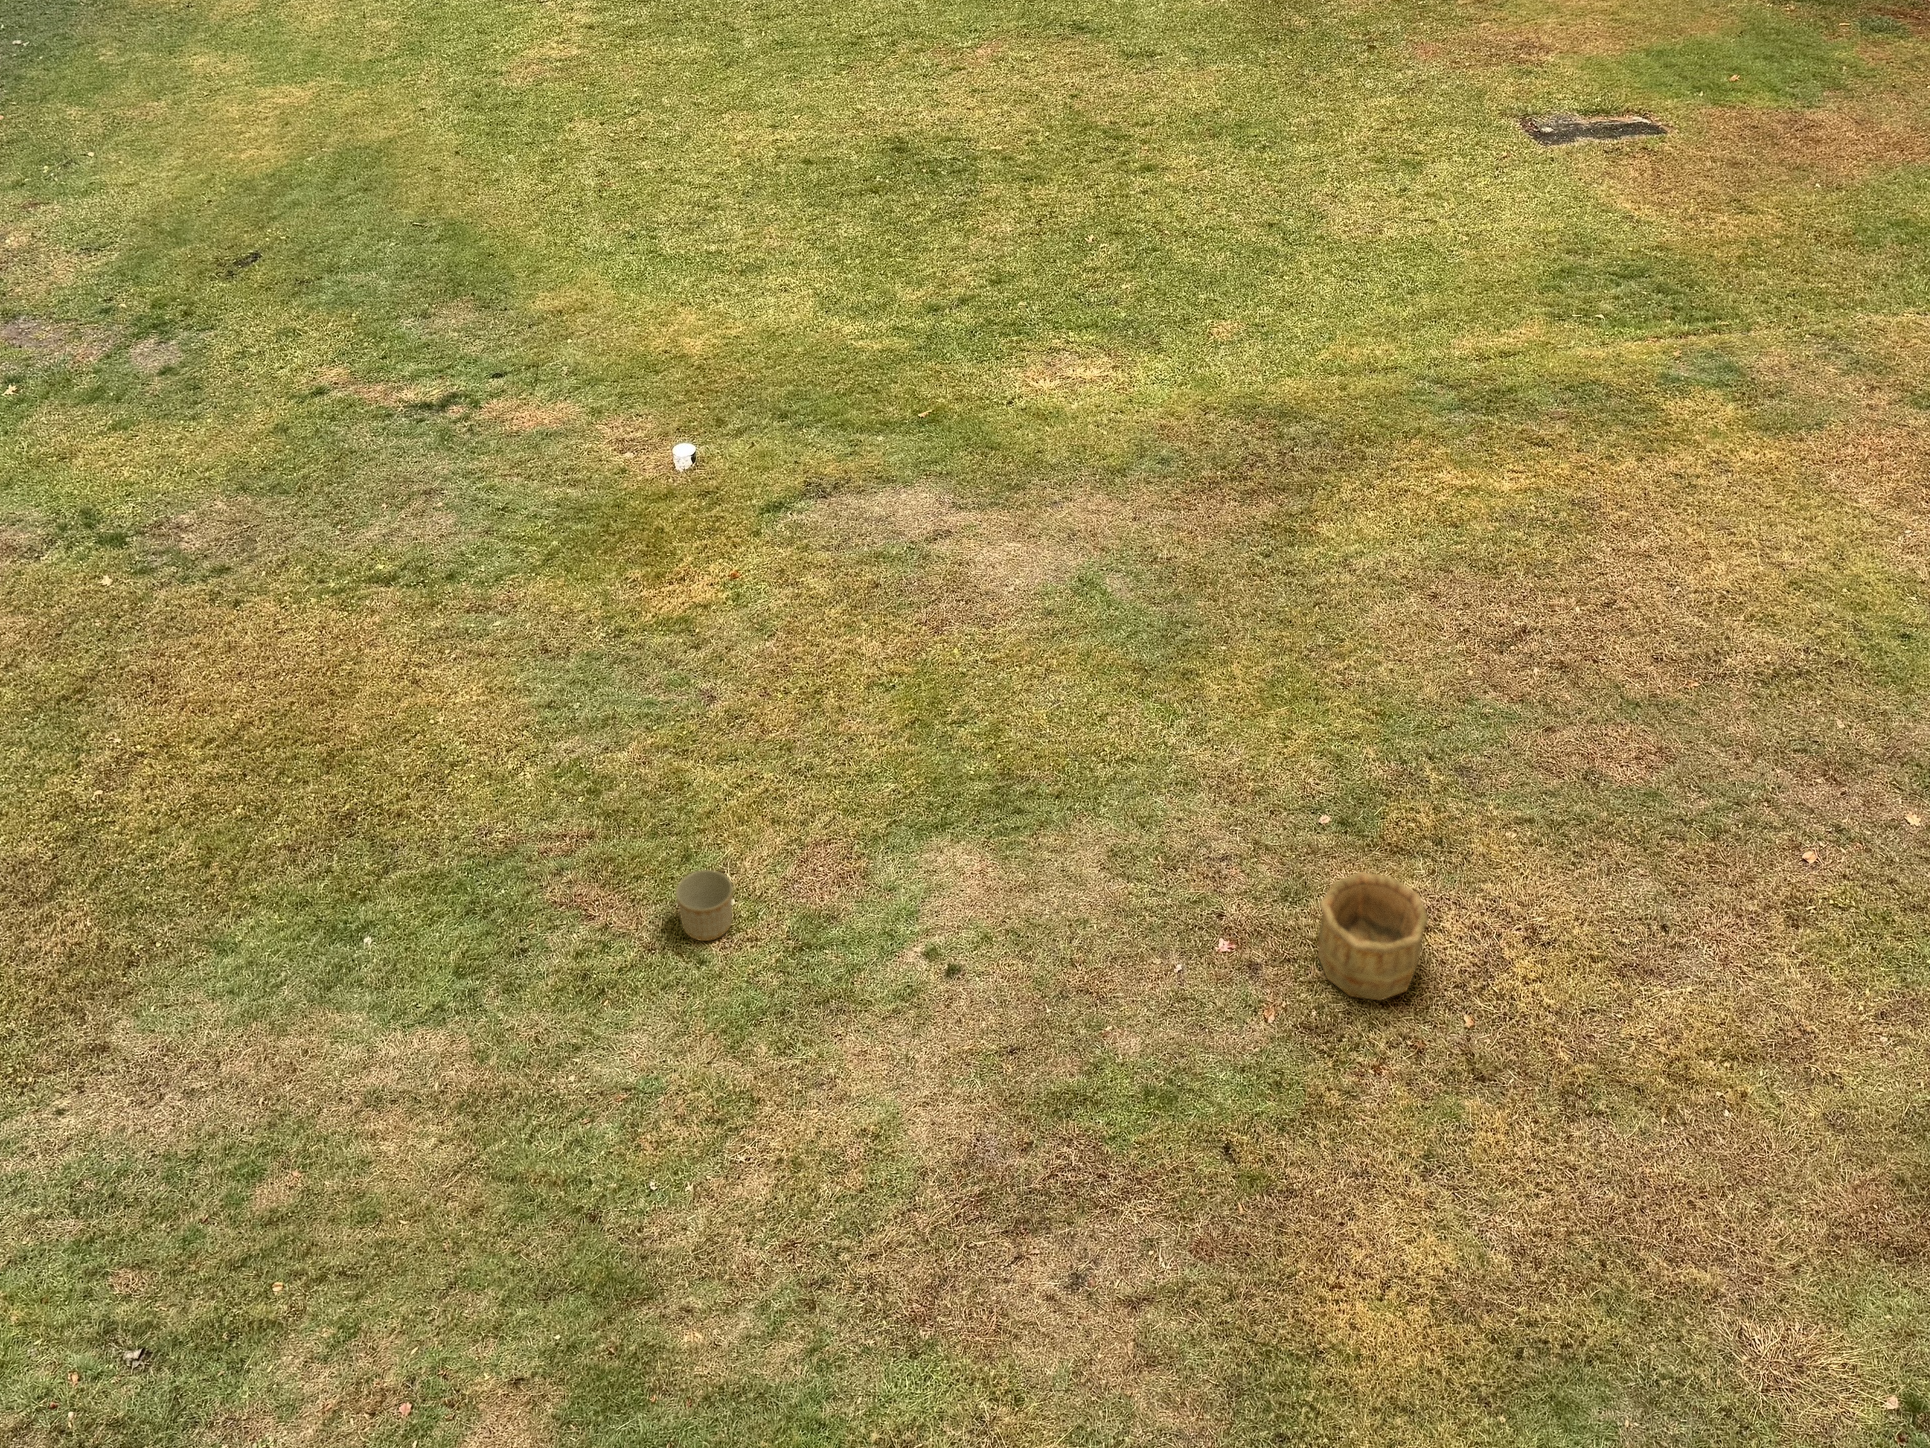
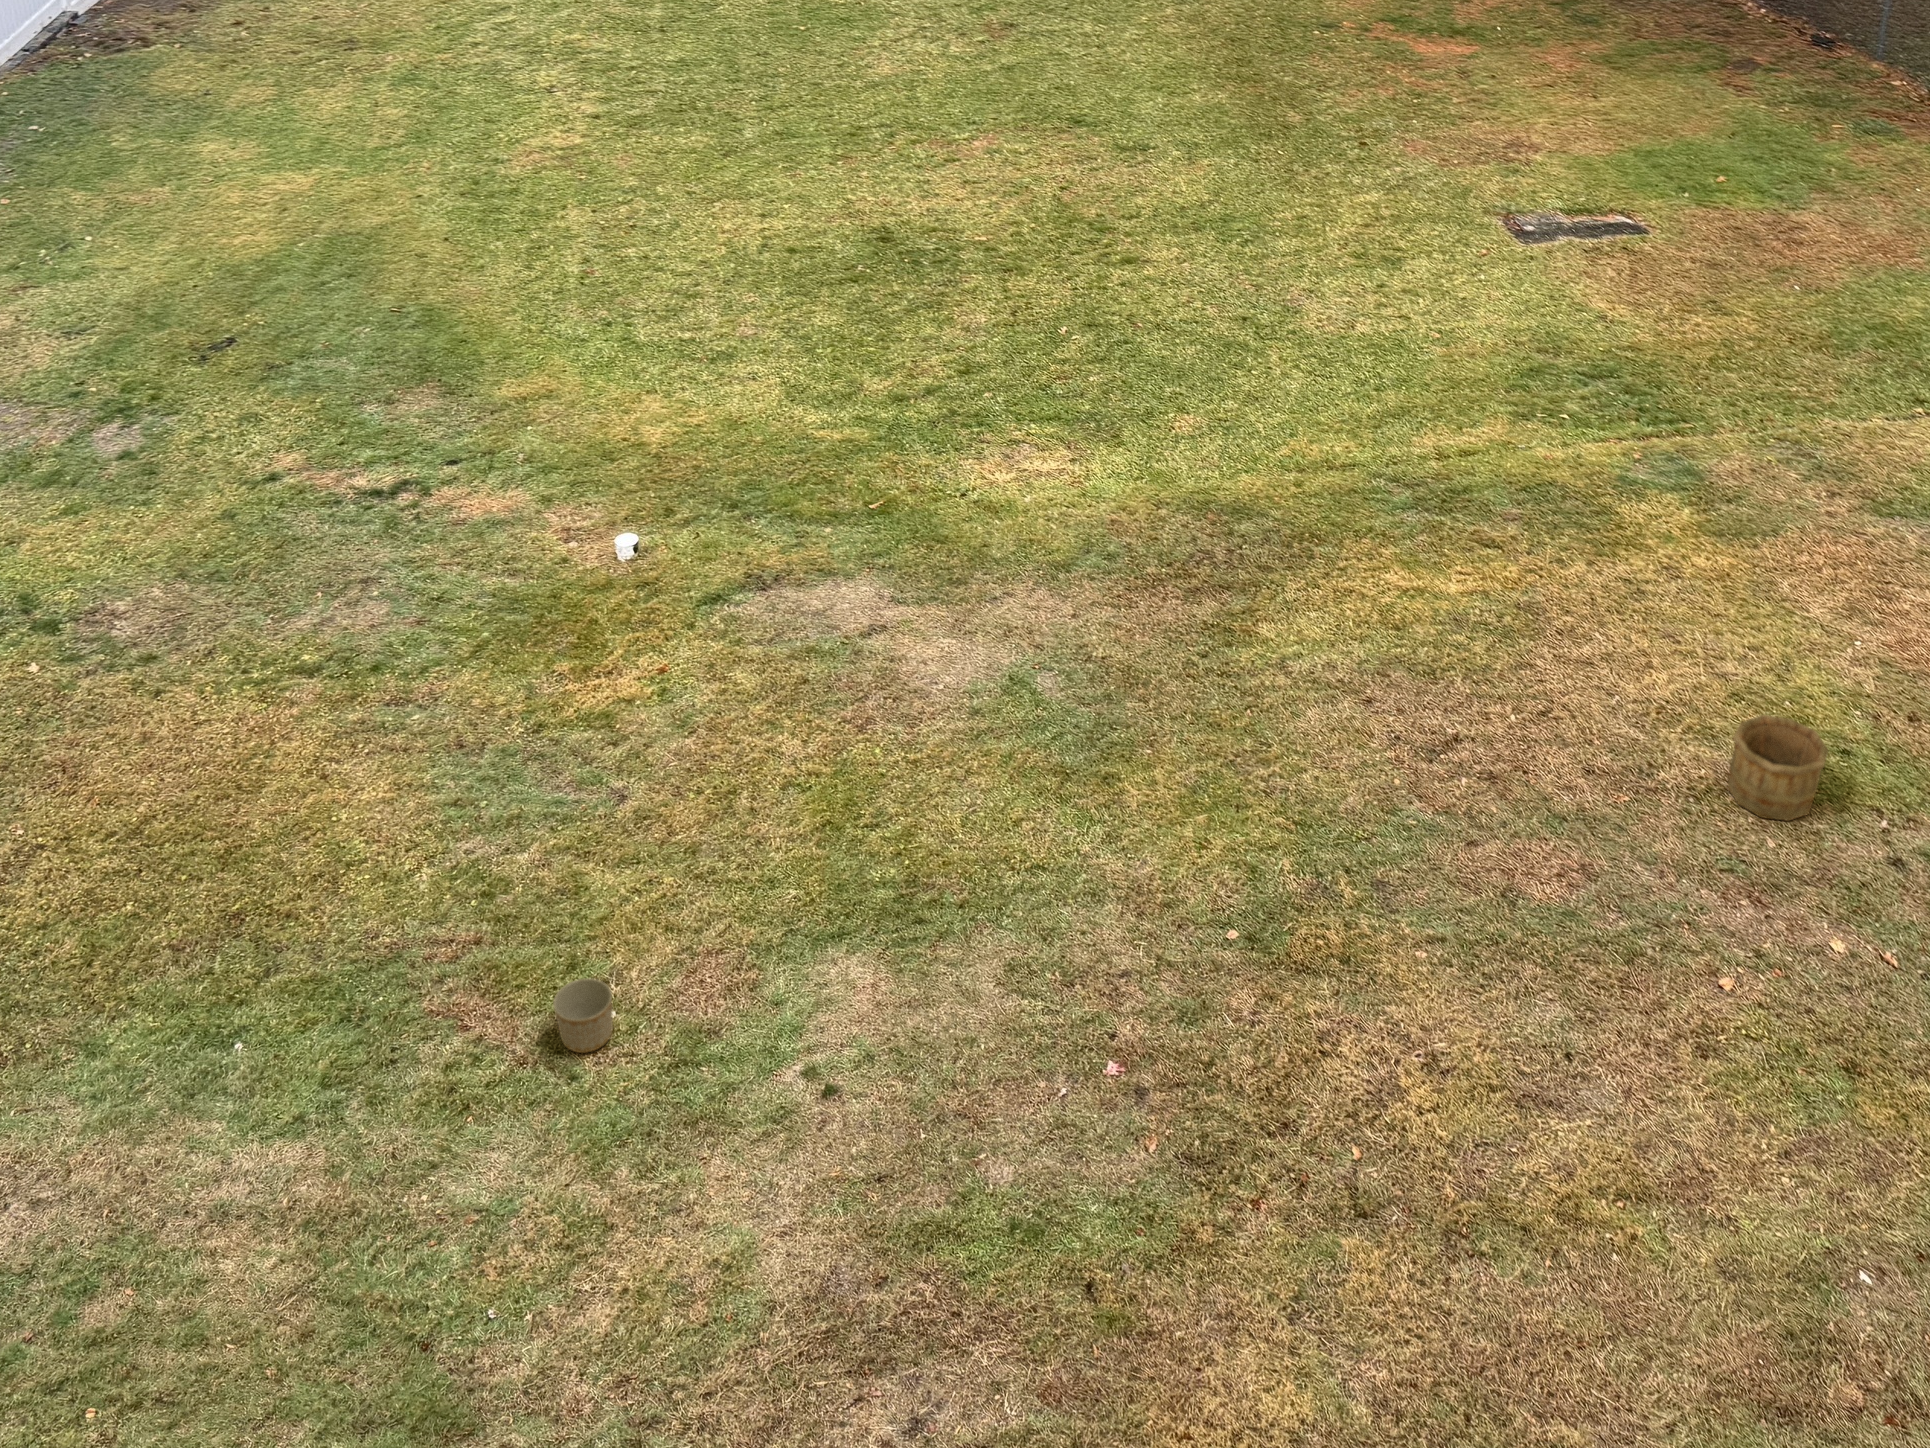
wooden bucket: present [1318,872,1428,1000] -> present [1727,715,1829,821]

